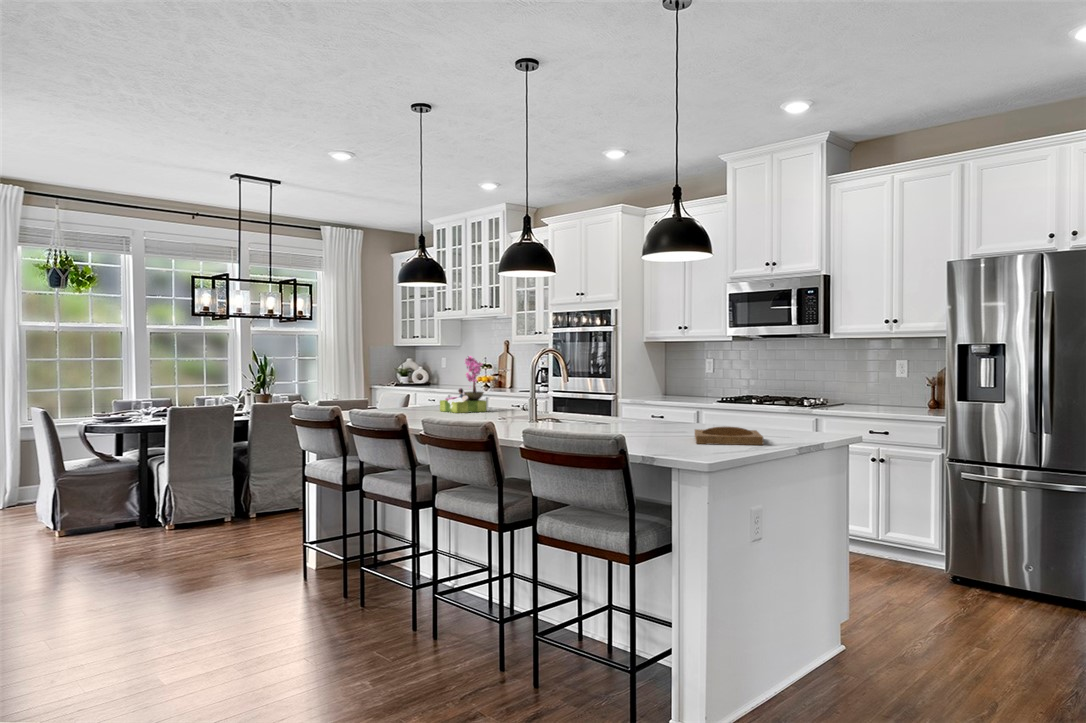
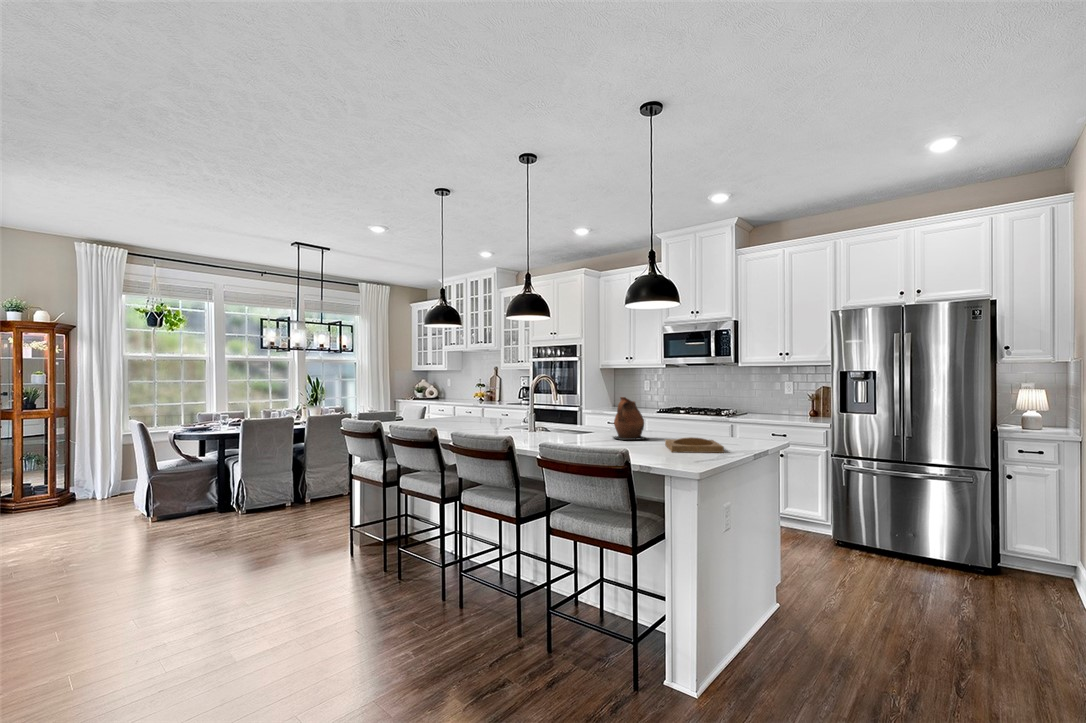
flower arrangement: present [440,356,487,413] -> none [456,379,491,424]
ceramic pitcher: none [630,376,680,432] -> present [613,397,649,440]

